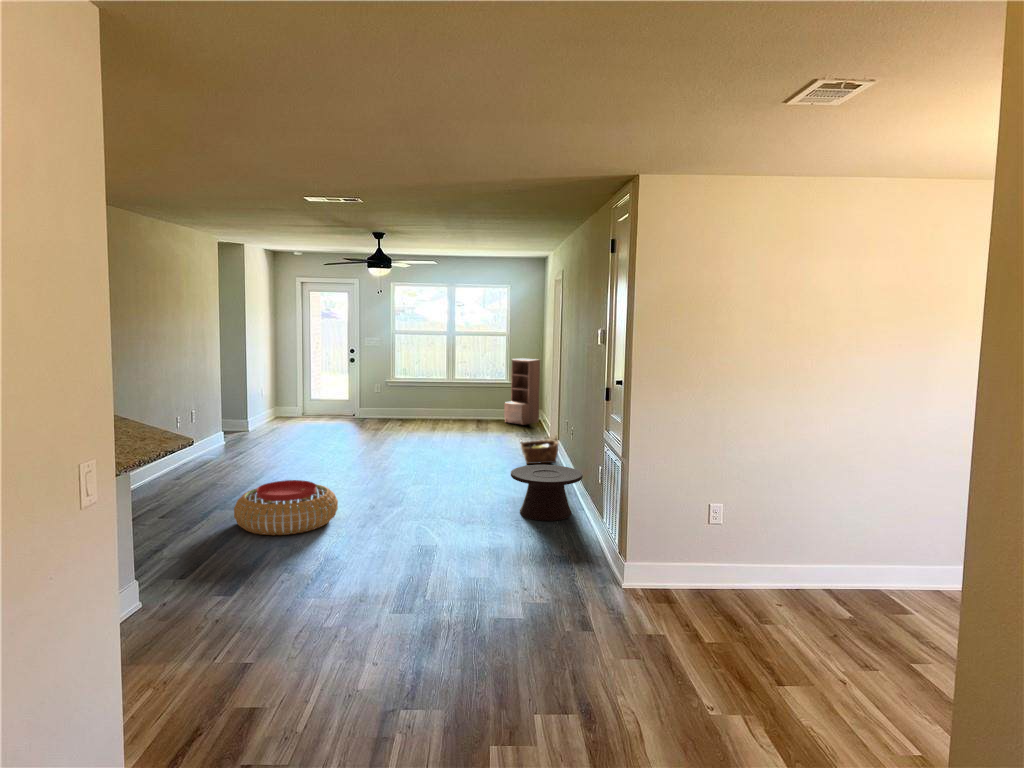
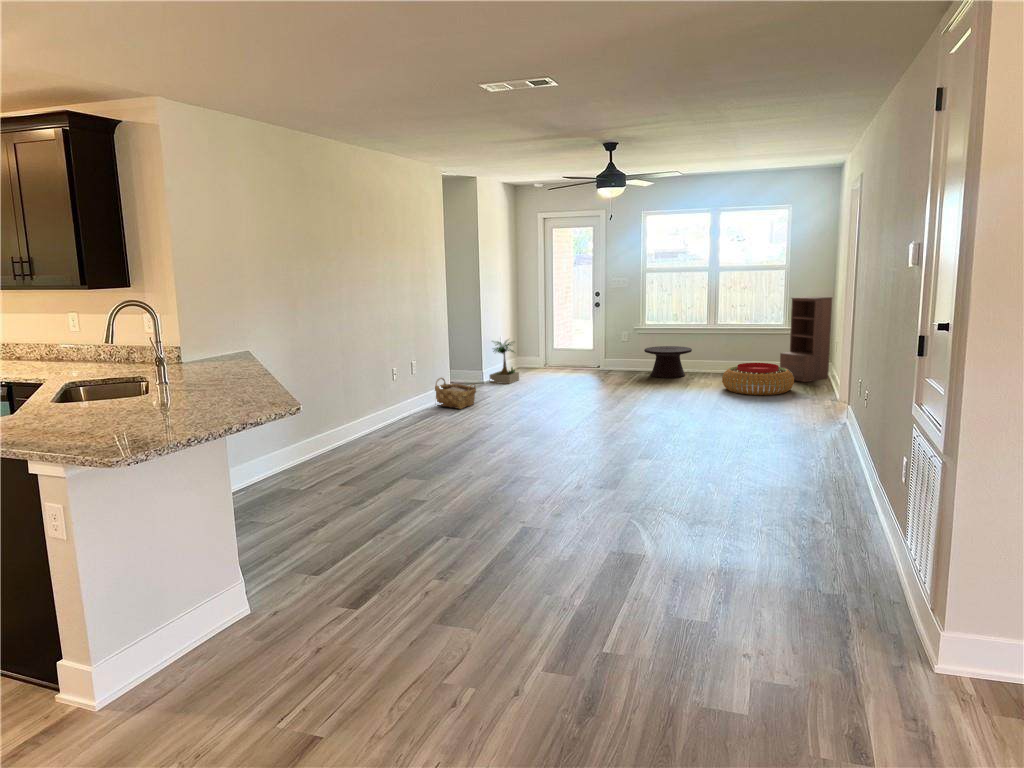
potted plant: none [252,389,285,432] -> present [490,340,519,384]
woven basket: present [520,437,558,464] -> present [435,378,476,409]
side table: present [511,465,583,521] -> present [644,346,692,378]
pouf: present [234,480,338,535] -> present [722,363,794,395]

